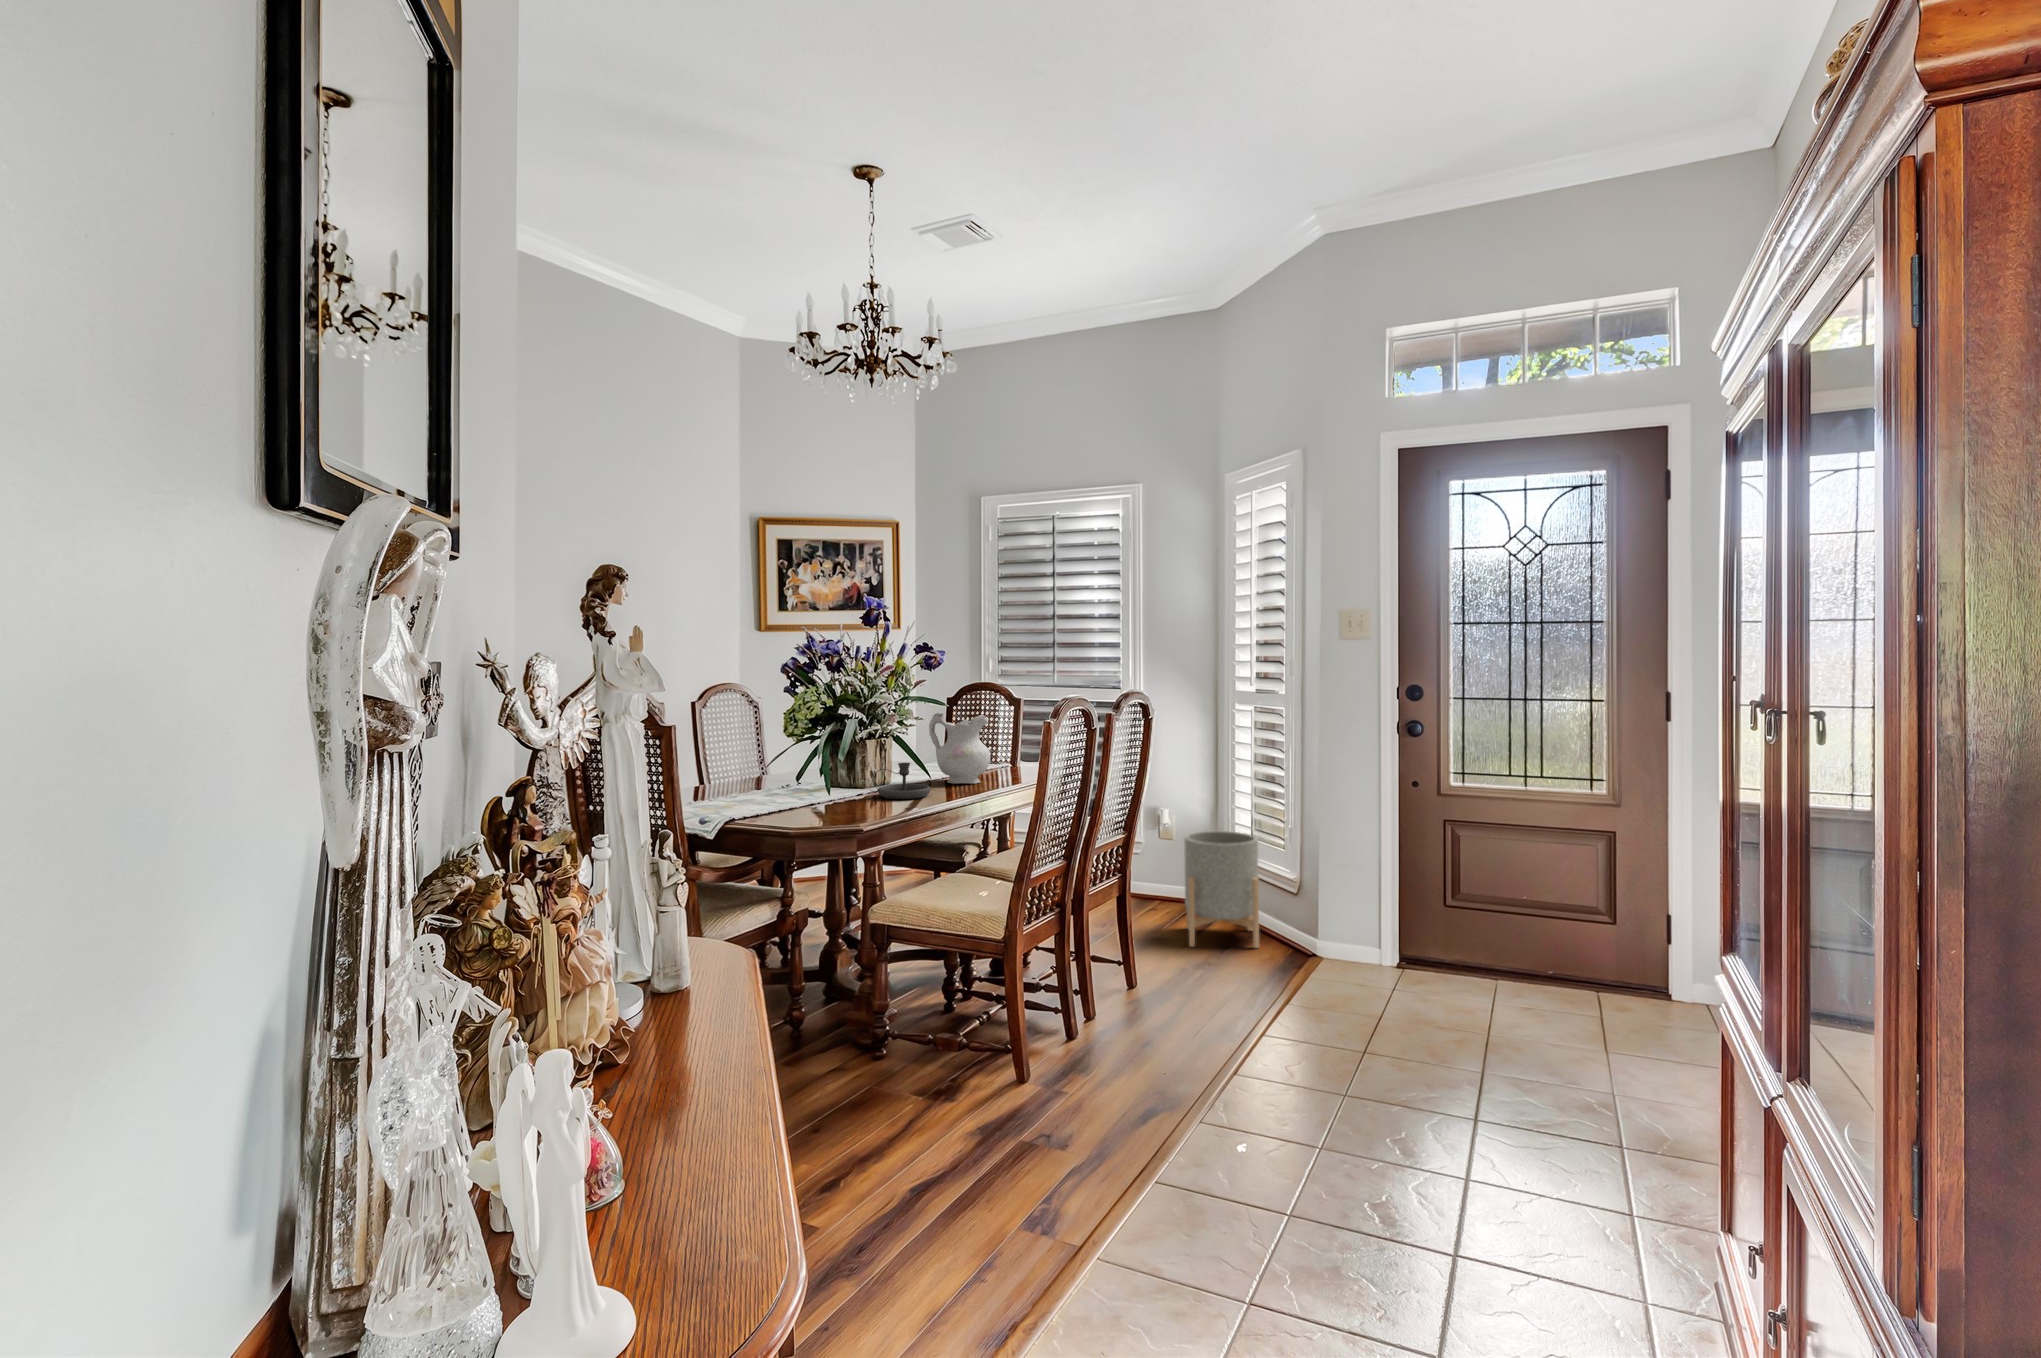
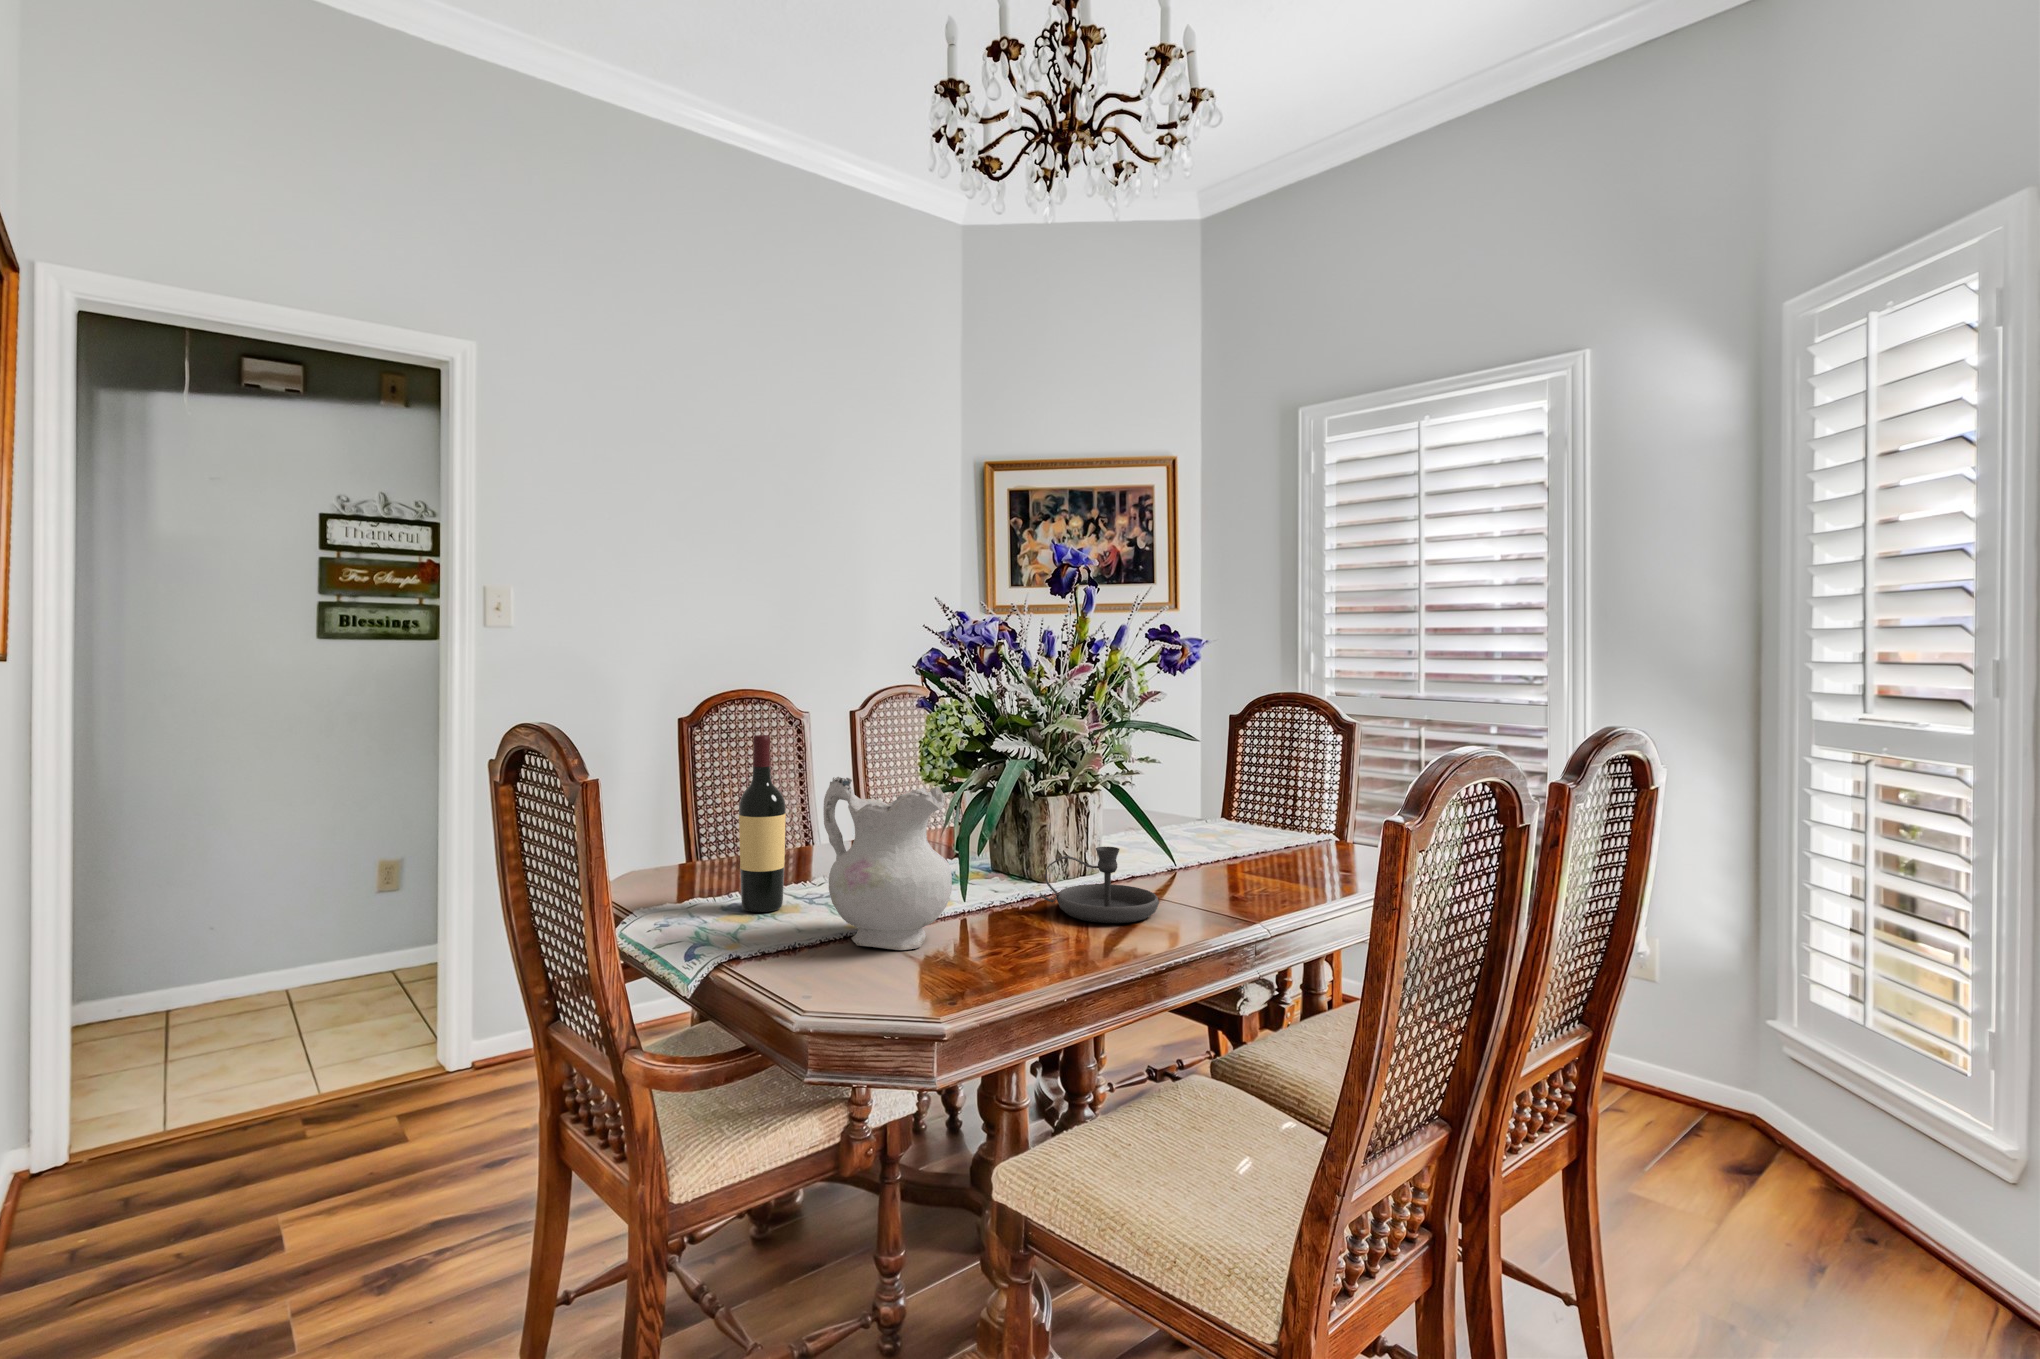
wine bottle: none [701,711,728,810] -> present [739,735,786,912]
ceramic pitcher: present [929,713,990,784] -> present [823,777,952,950]
planter: present [1184,831,1259,948] -> none [1696,995,1893,1274]

